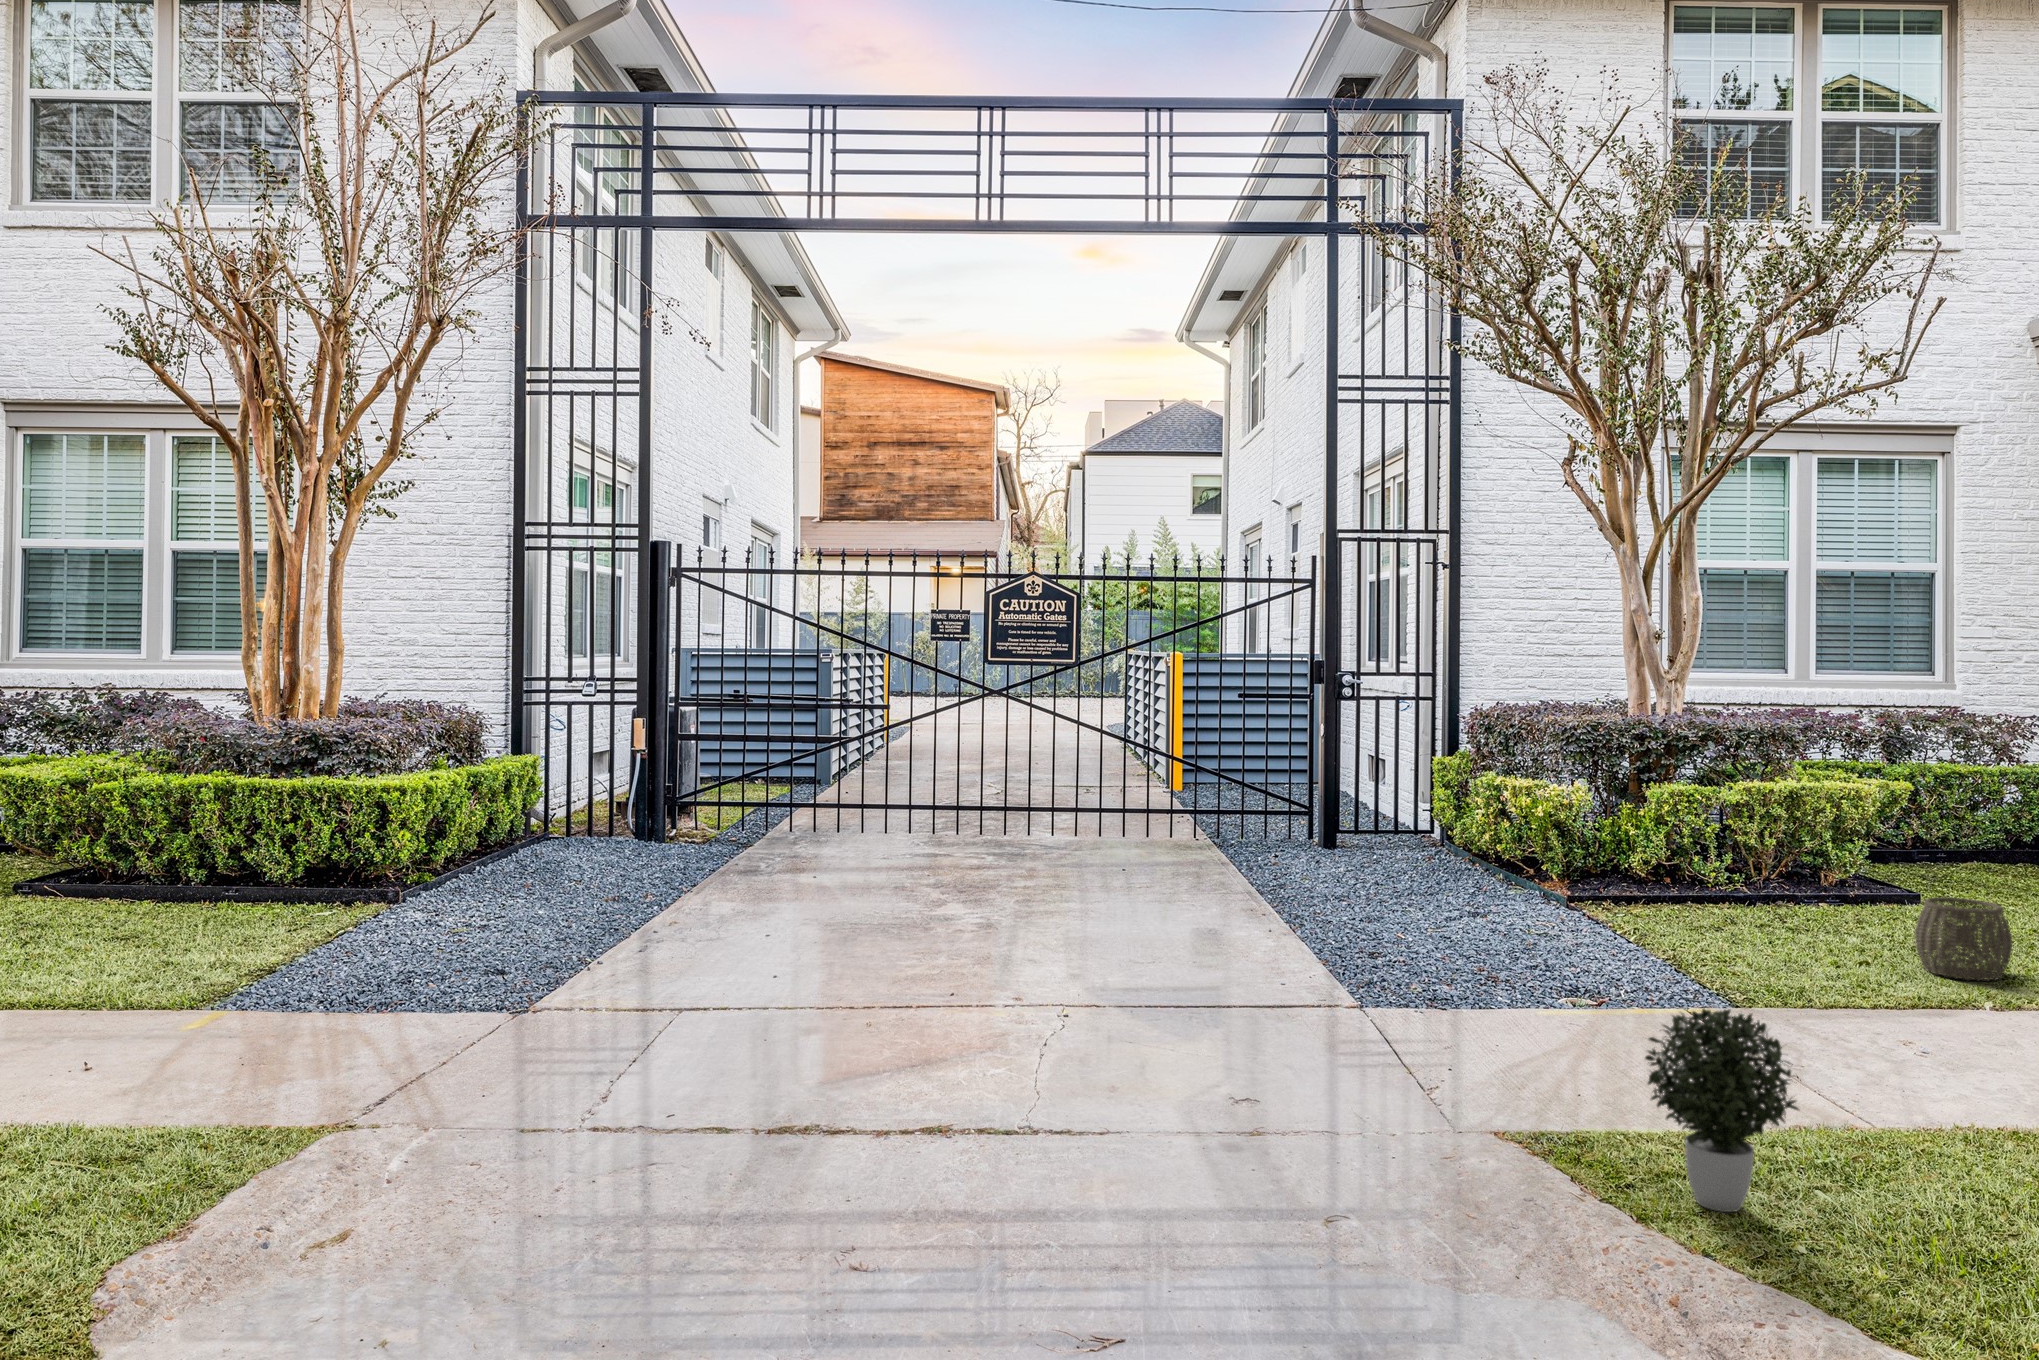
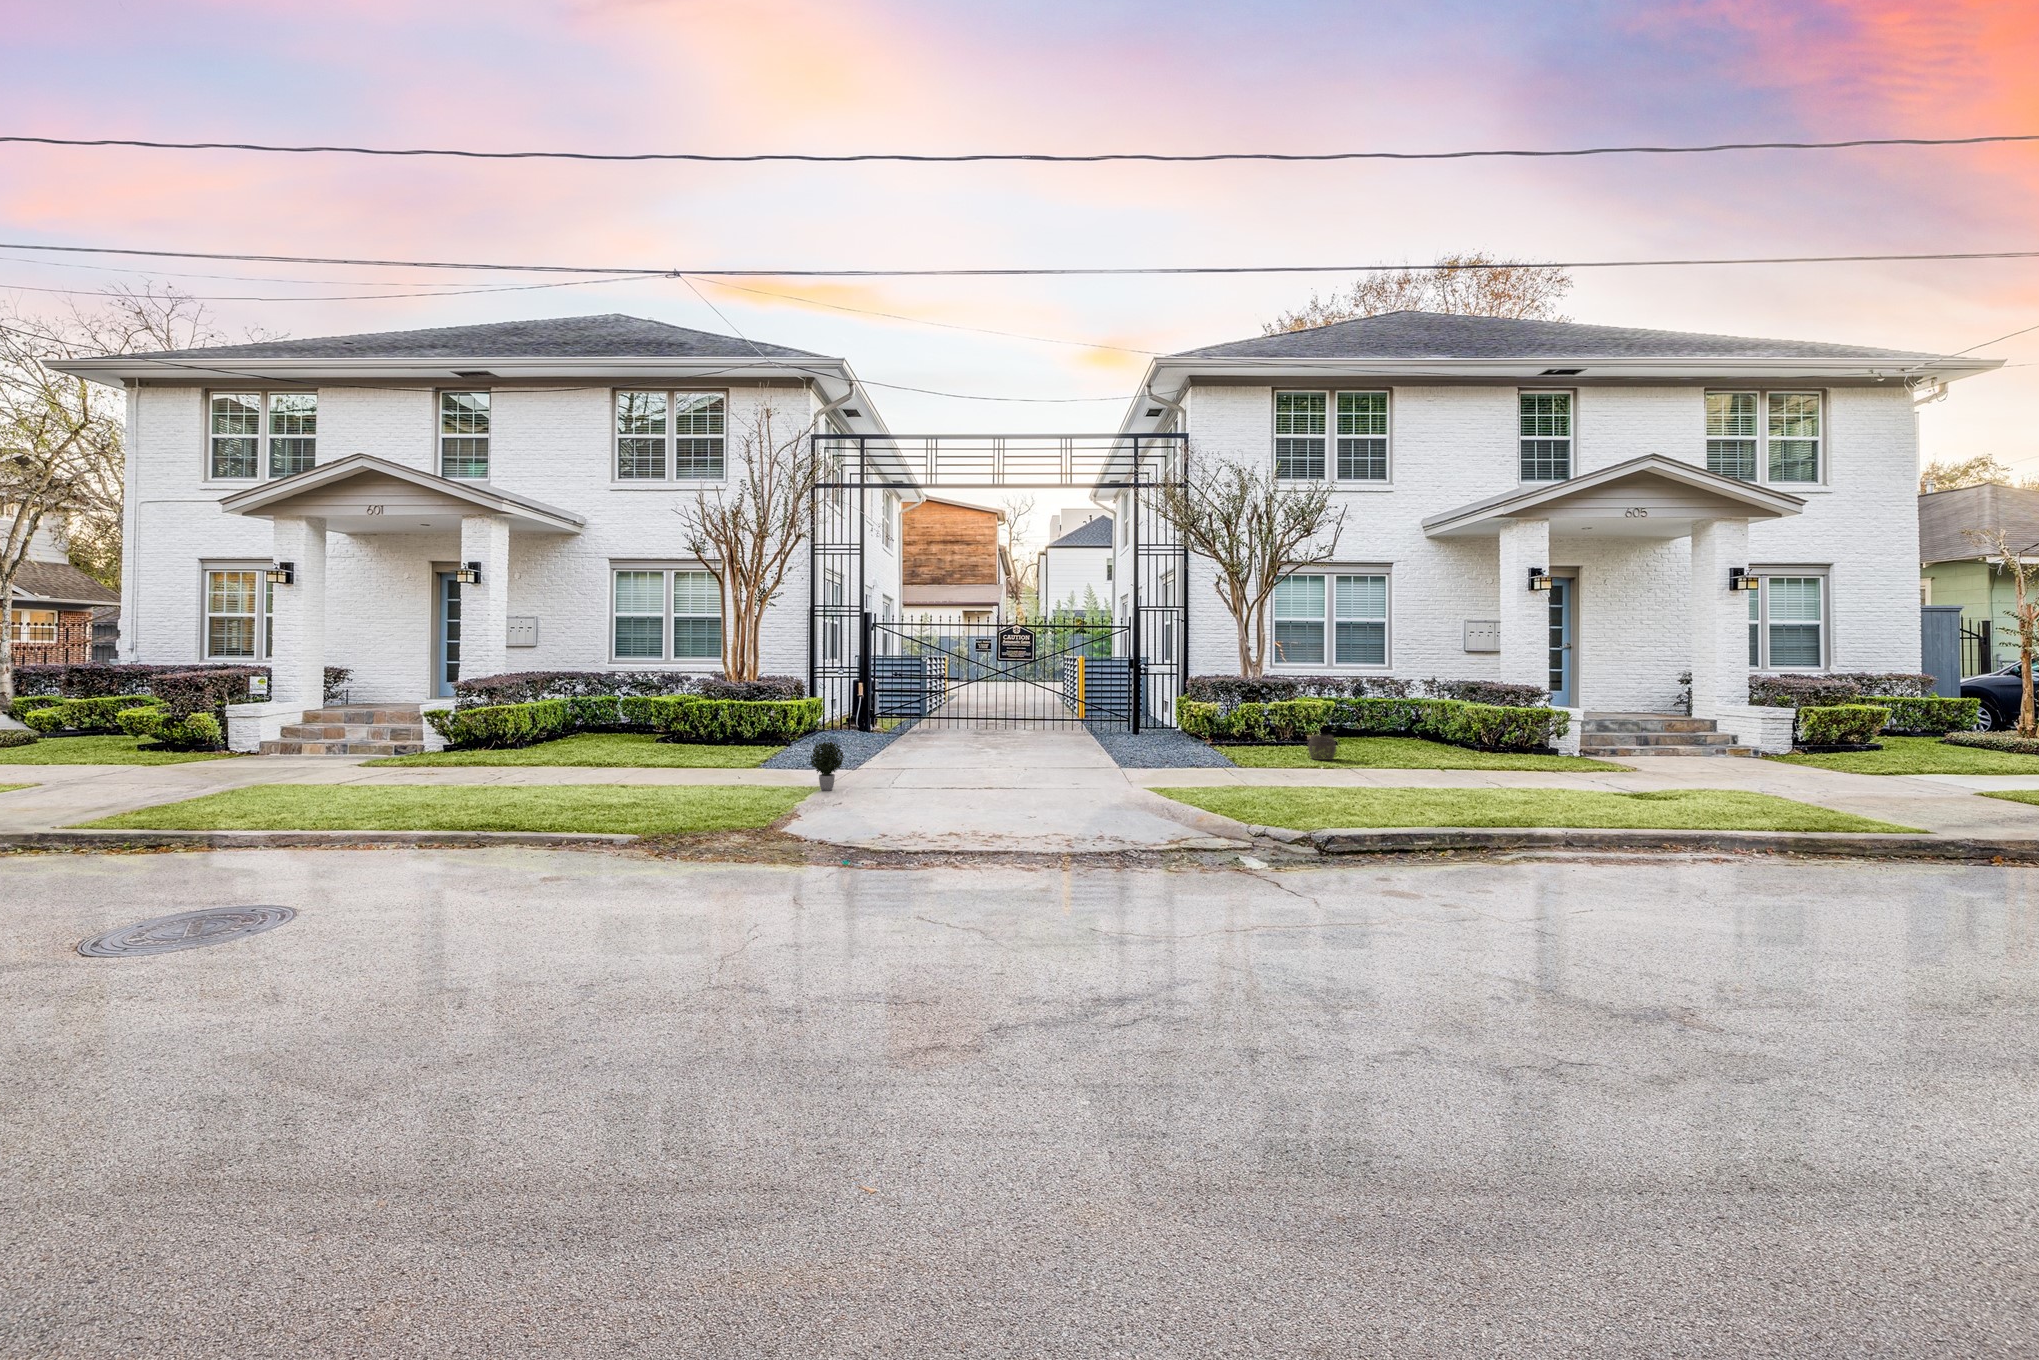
potted plant: present [1645,1009,1799,1212] -> present [811,742,844,791]

